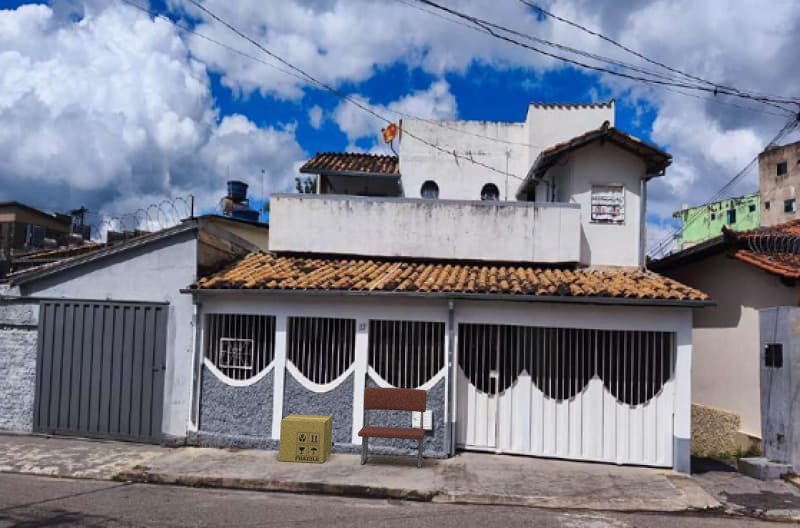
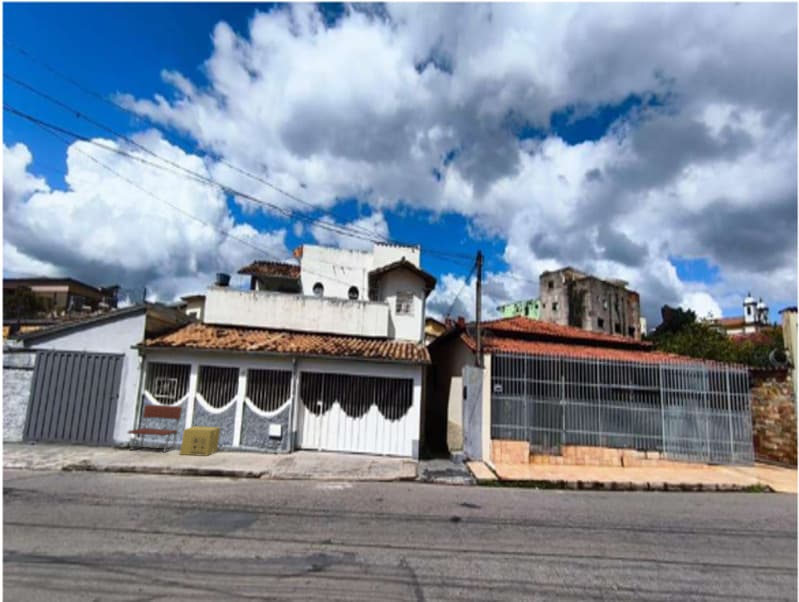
bench: present [358,387,426,468] -> present [128,405,182,452]

